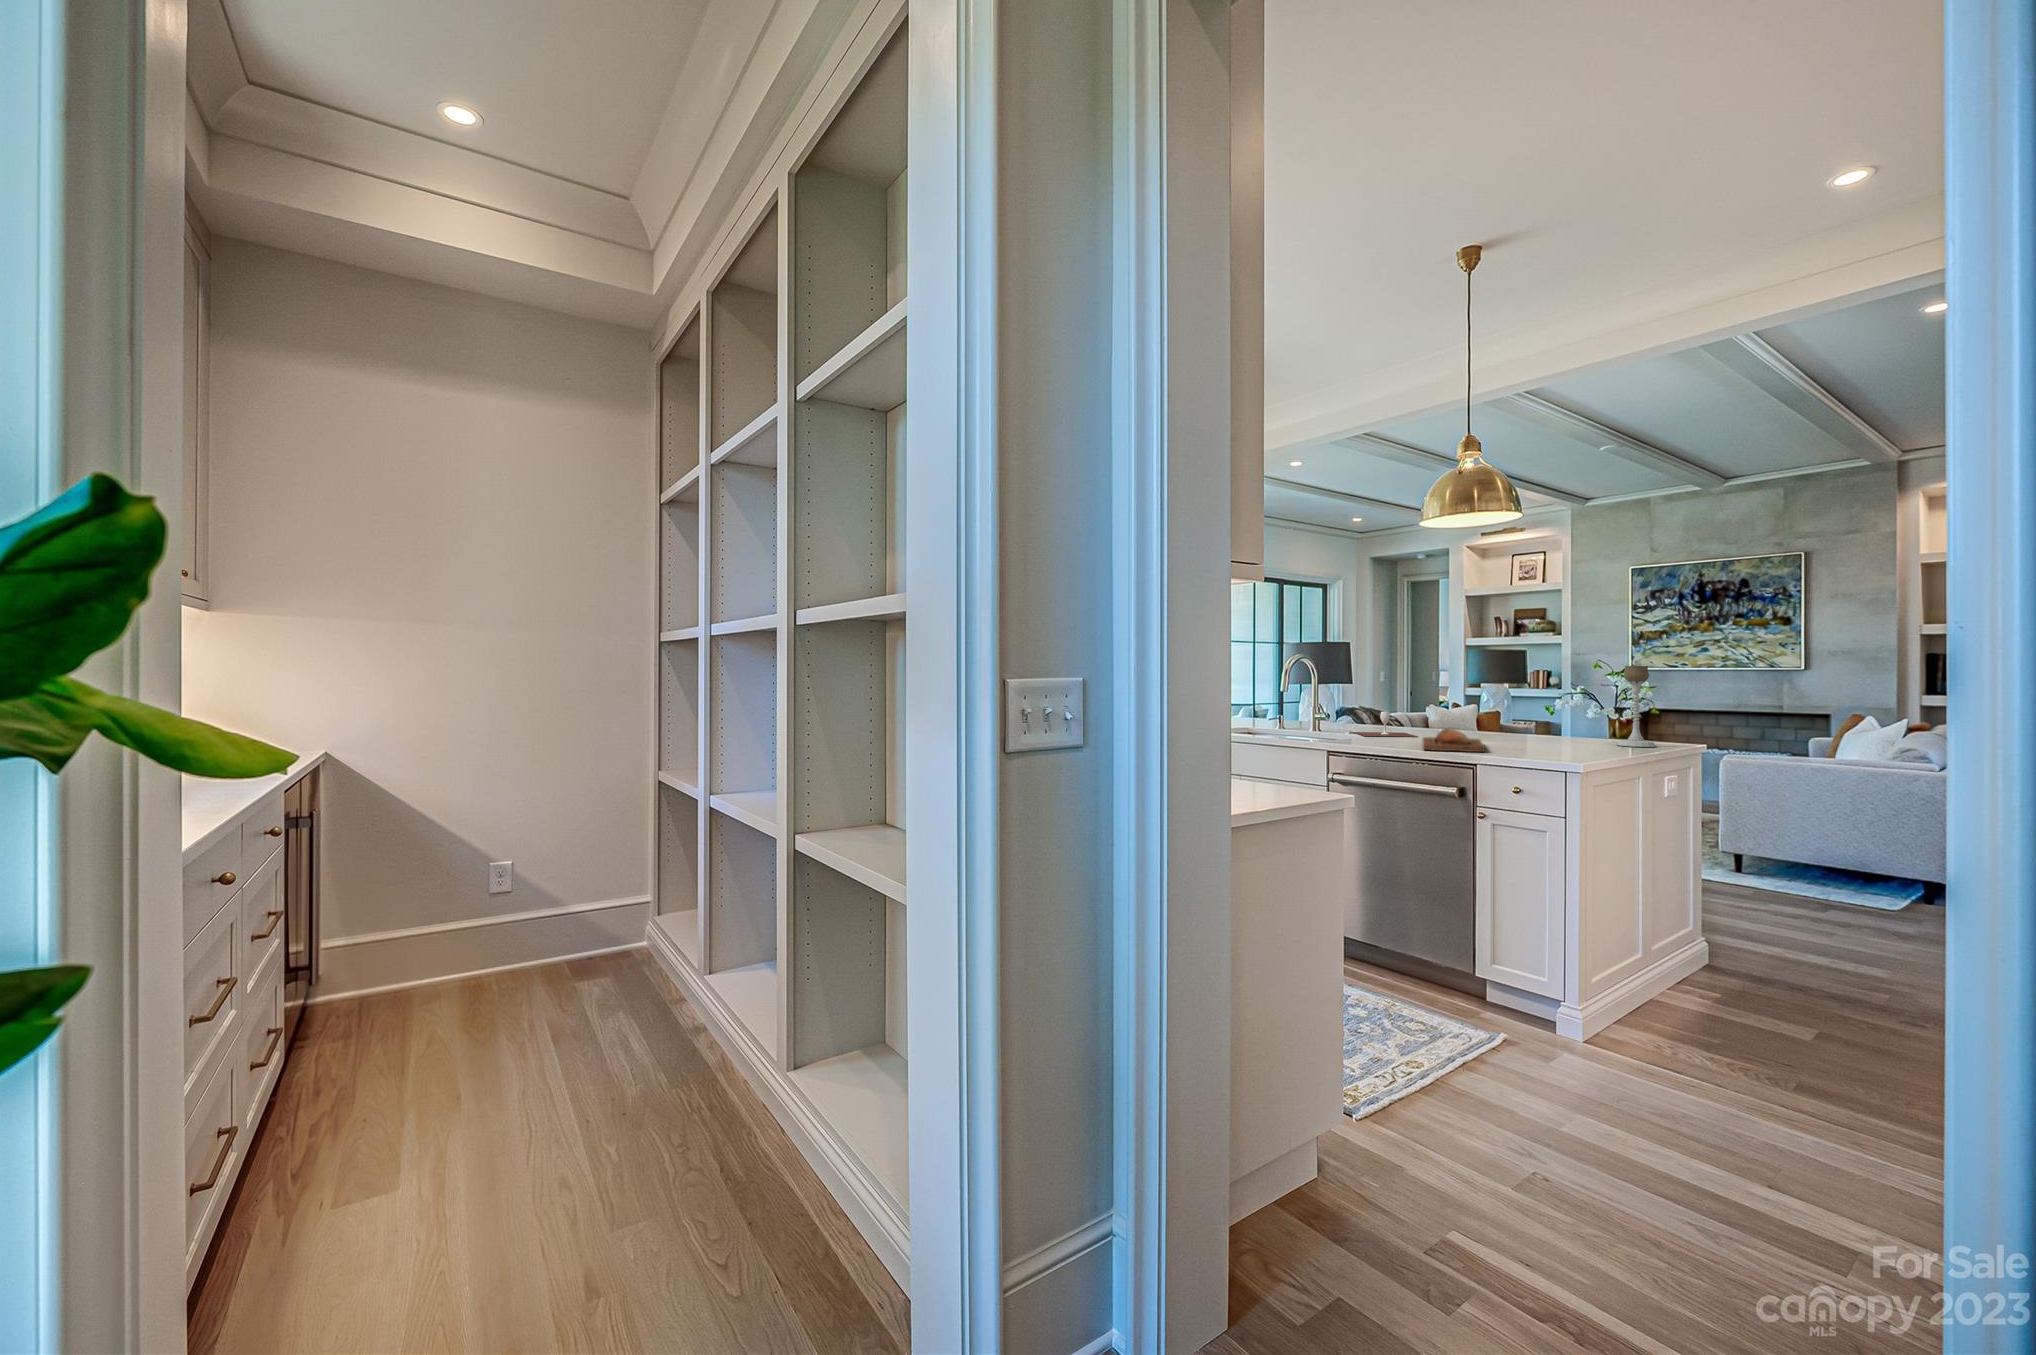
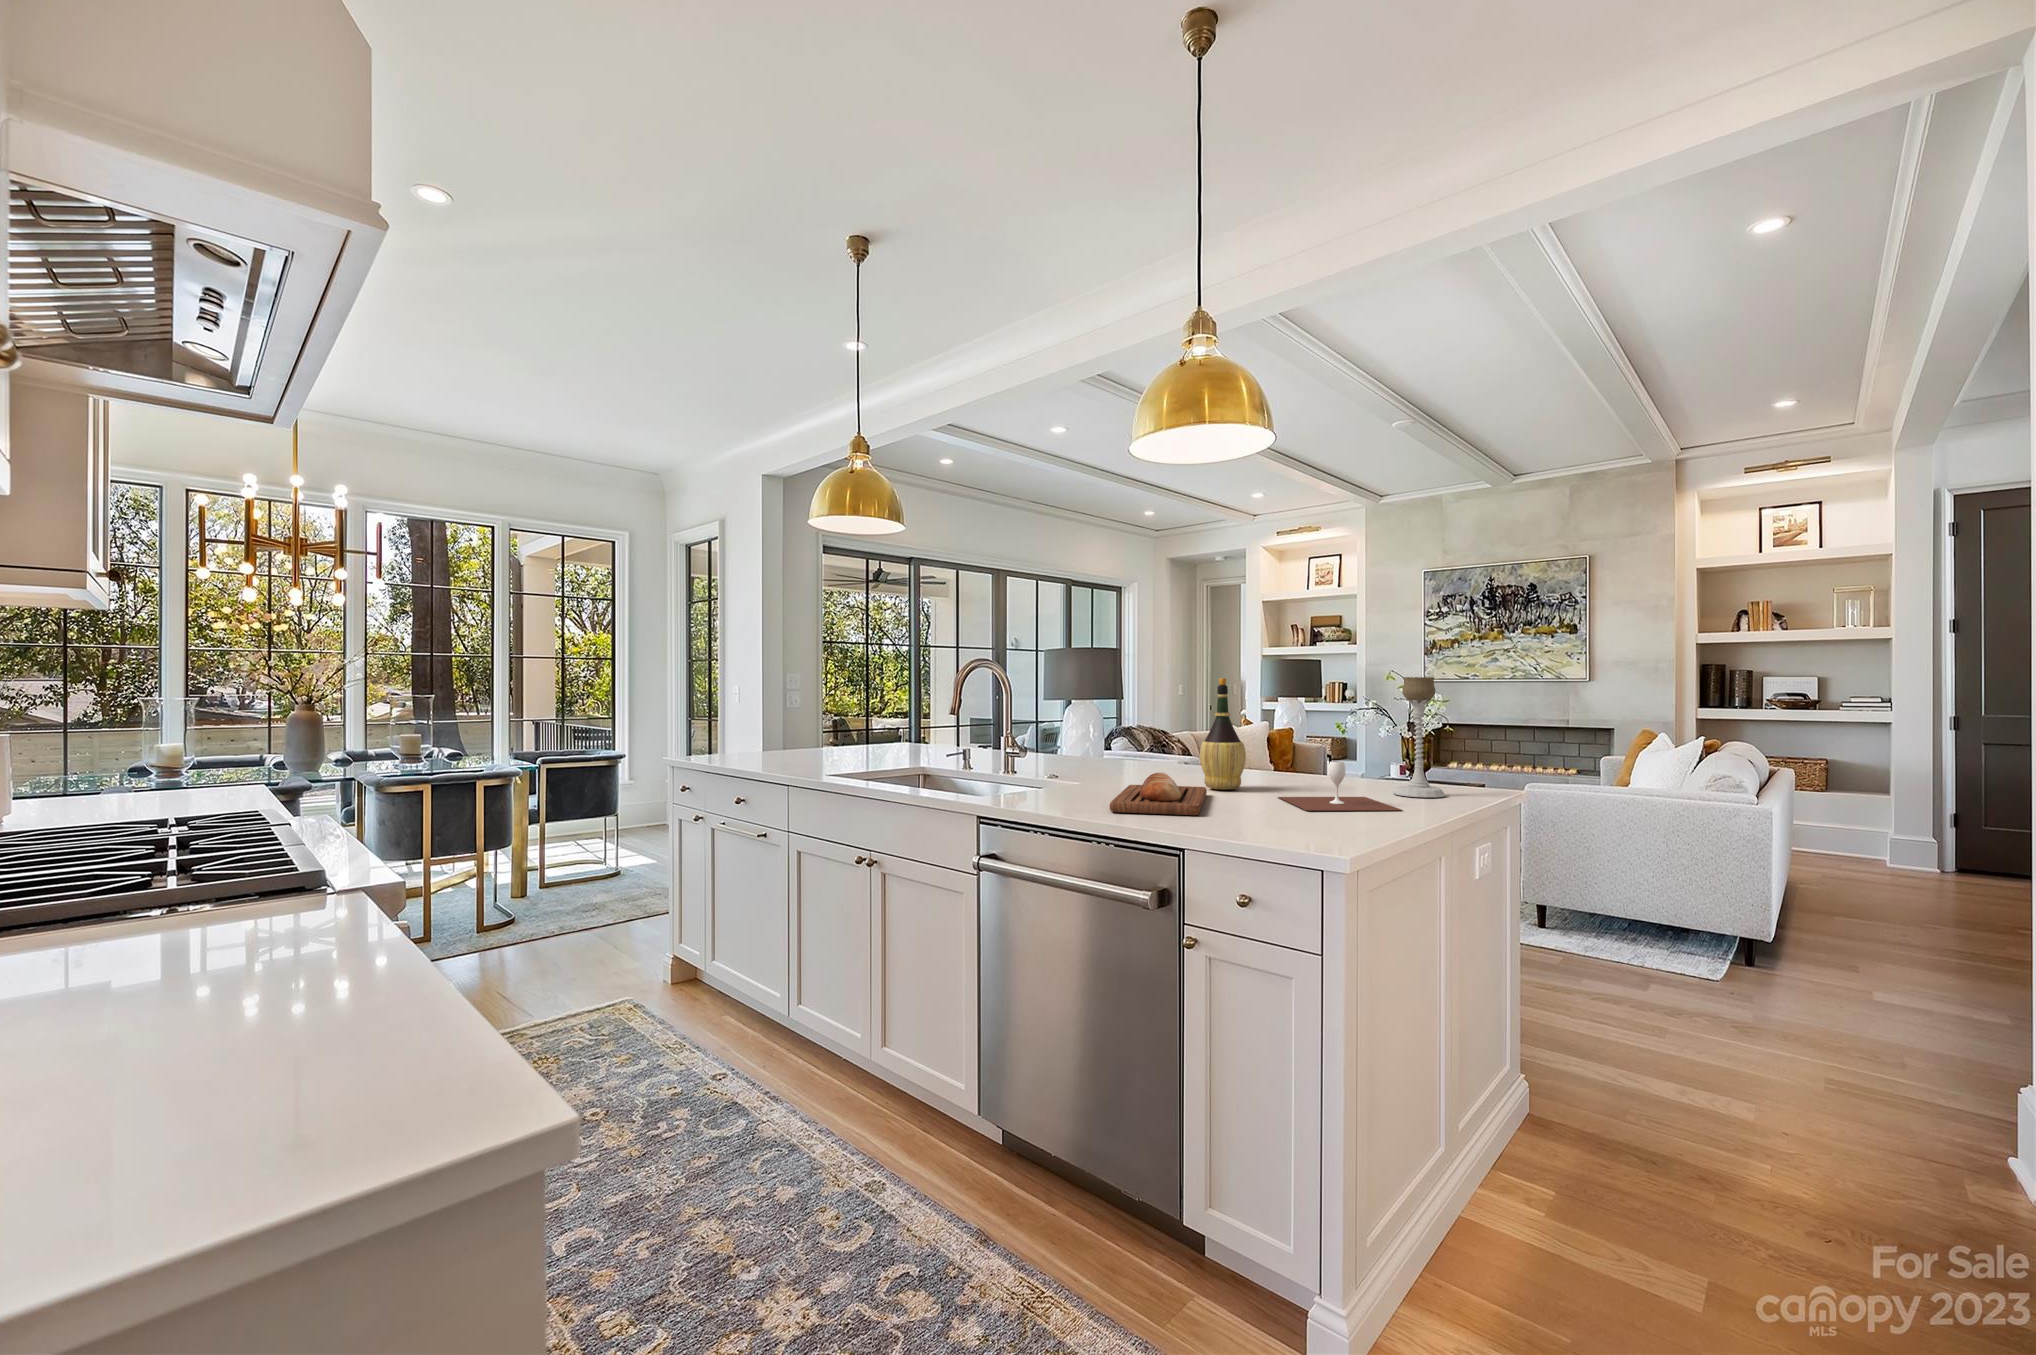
wine bottle: none [1471,666,1506,741] -> present [1200,678,1246,789]
wine glass: present [1355,712,1418,737] -> present [1278,761,1401,811]

